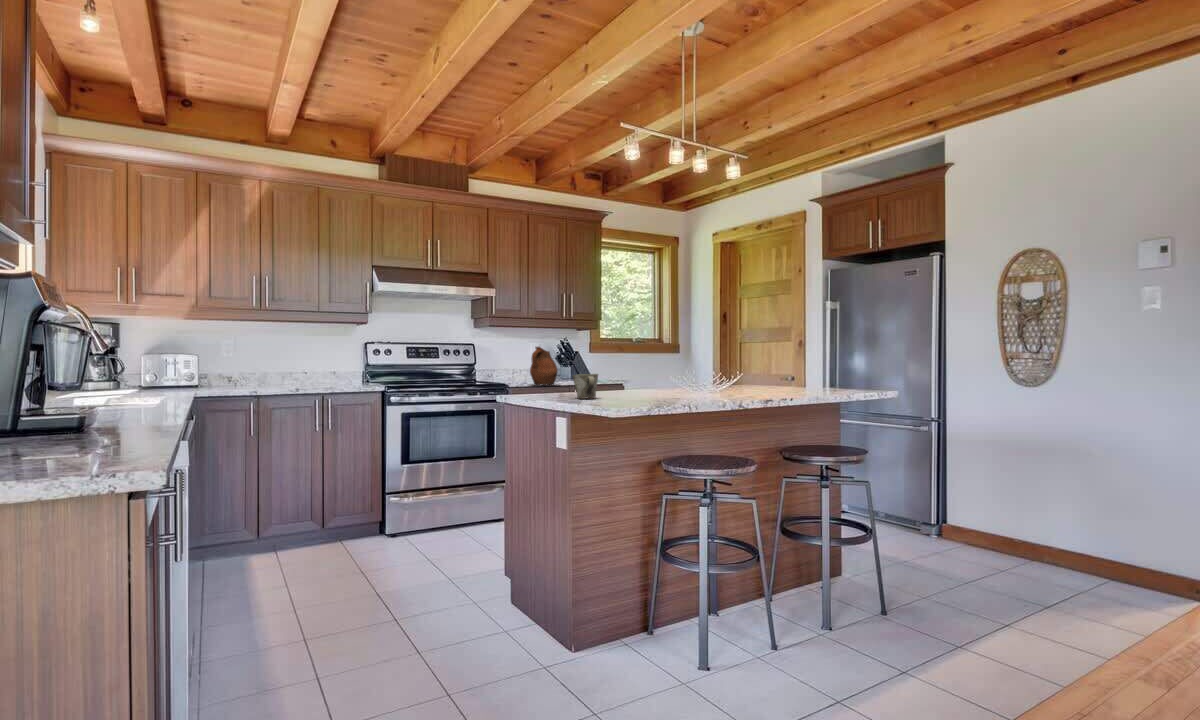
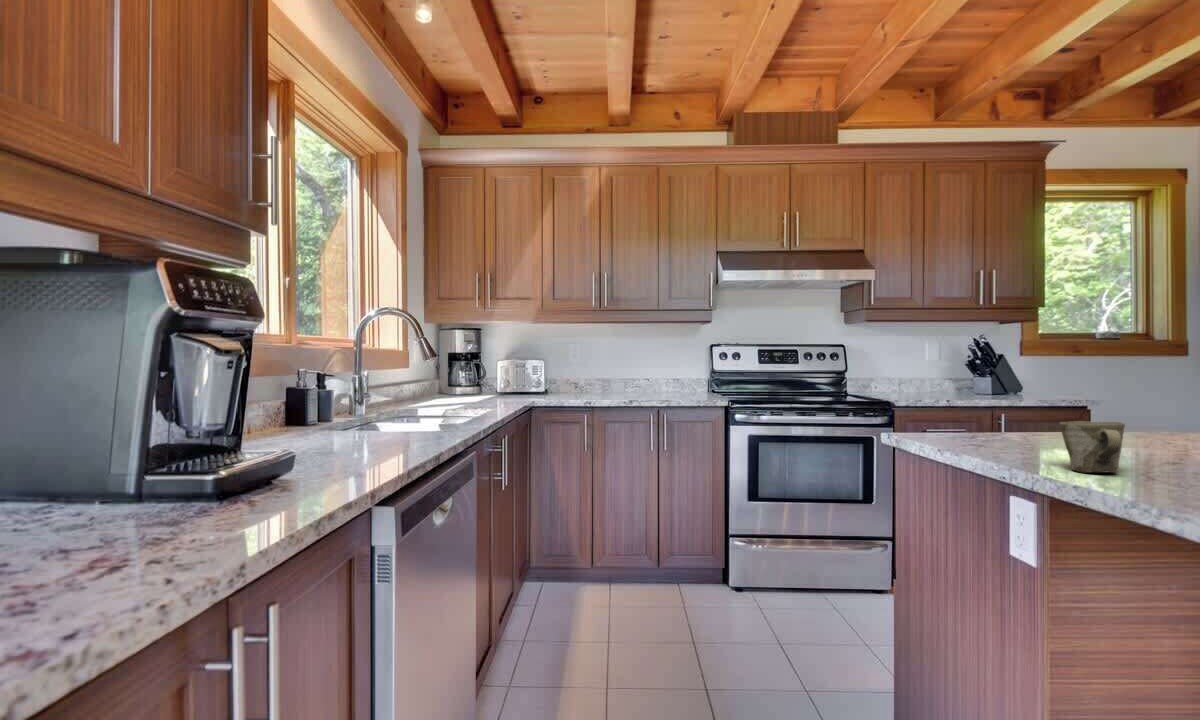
ceramic pitcher: present [530,347,558,385] -> none [923,349,981,406]

